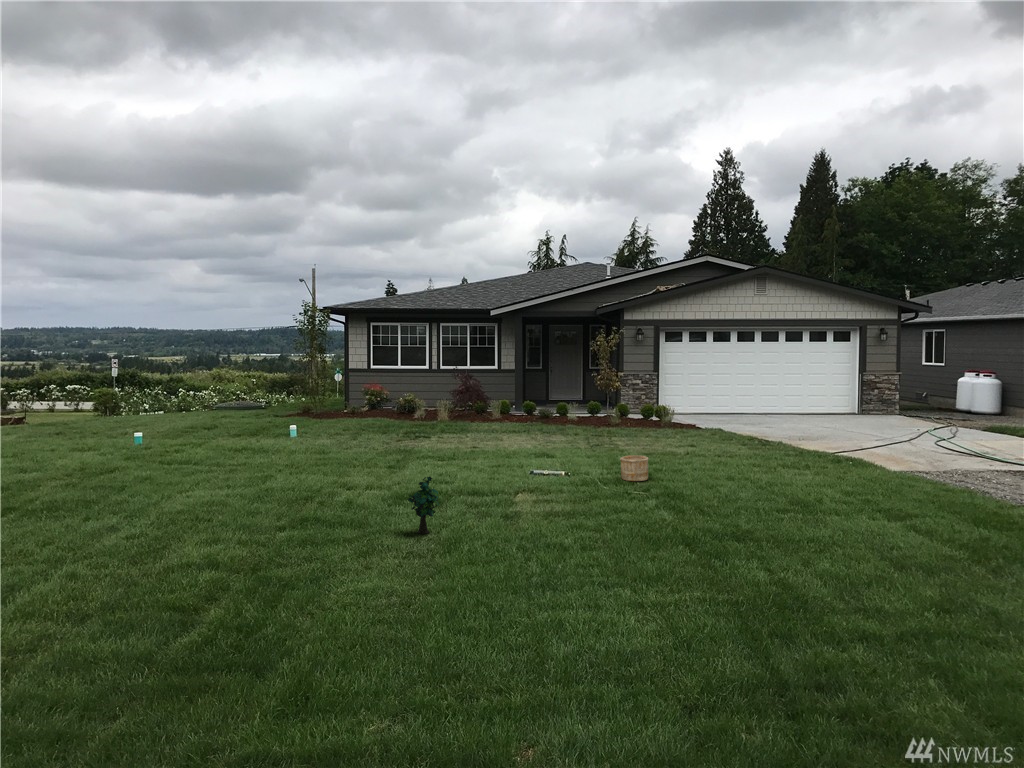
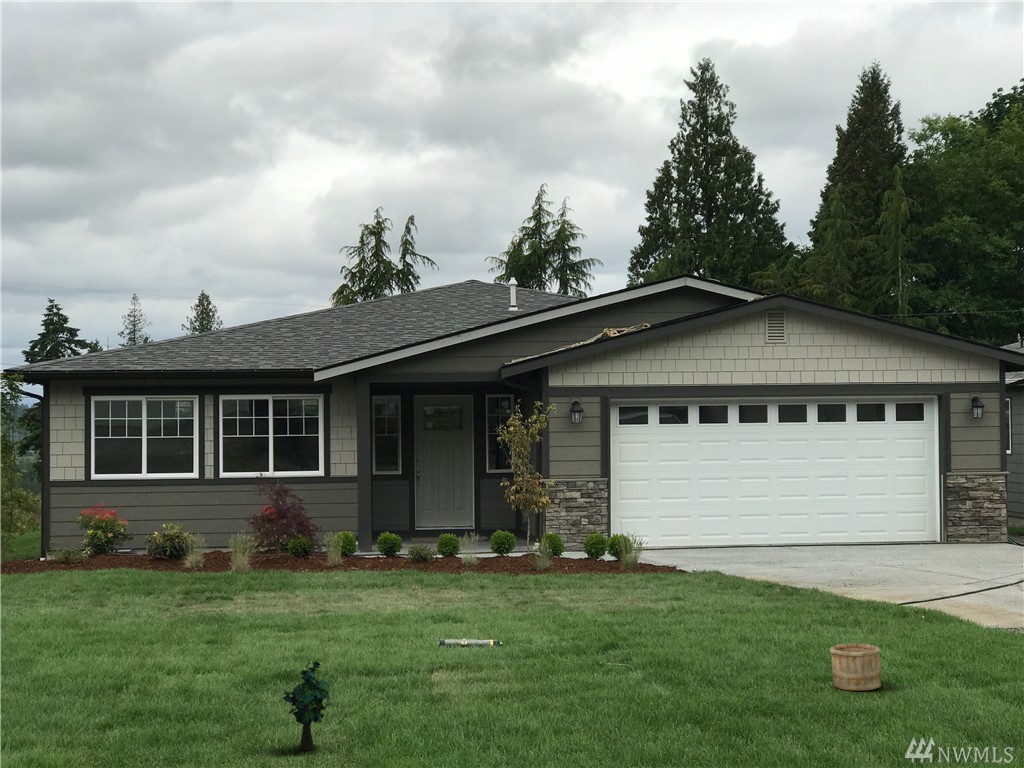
wooden bucket: present [620,455,649,481] -> present [830,643,881,691]

